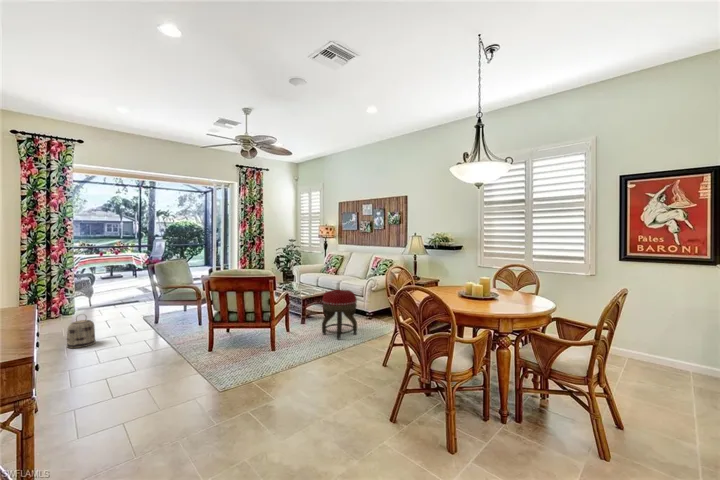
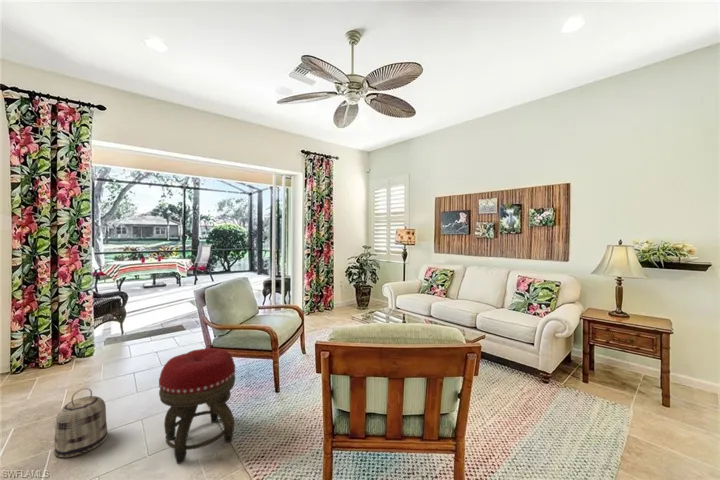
footstool: present [322,290,357,339] -> present [159,348,235,464]

